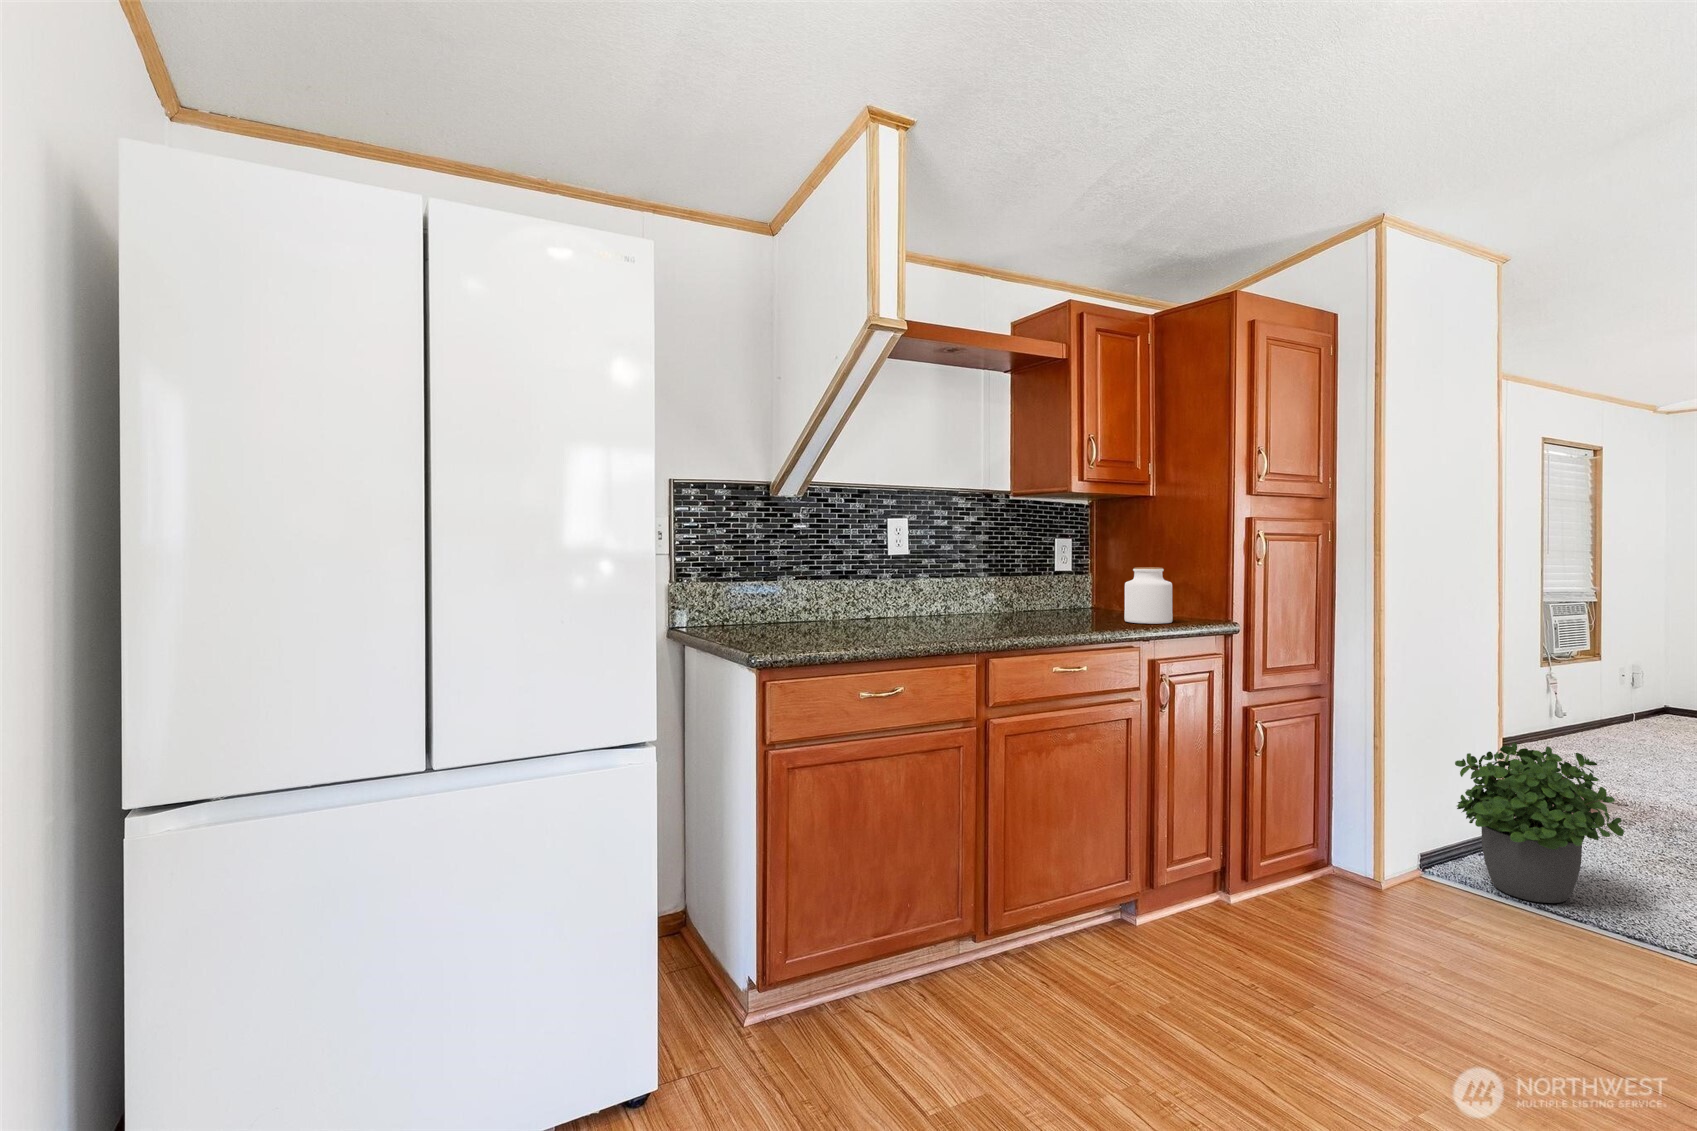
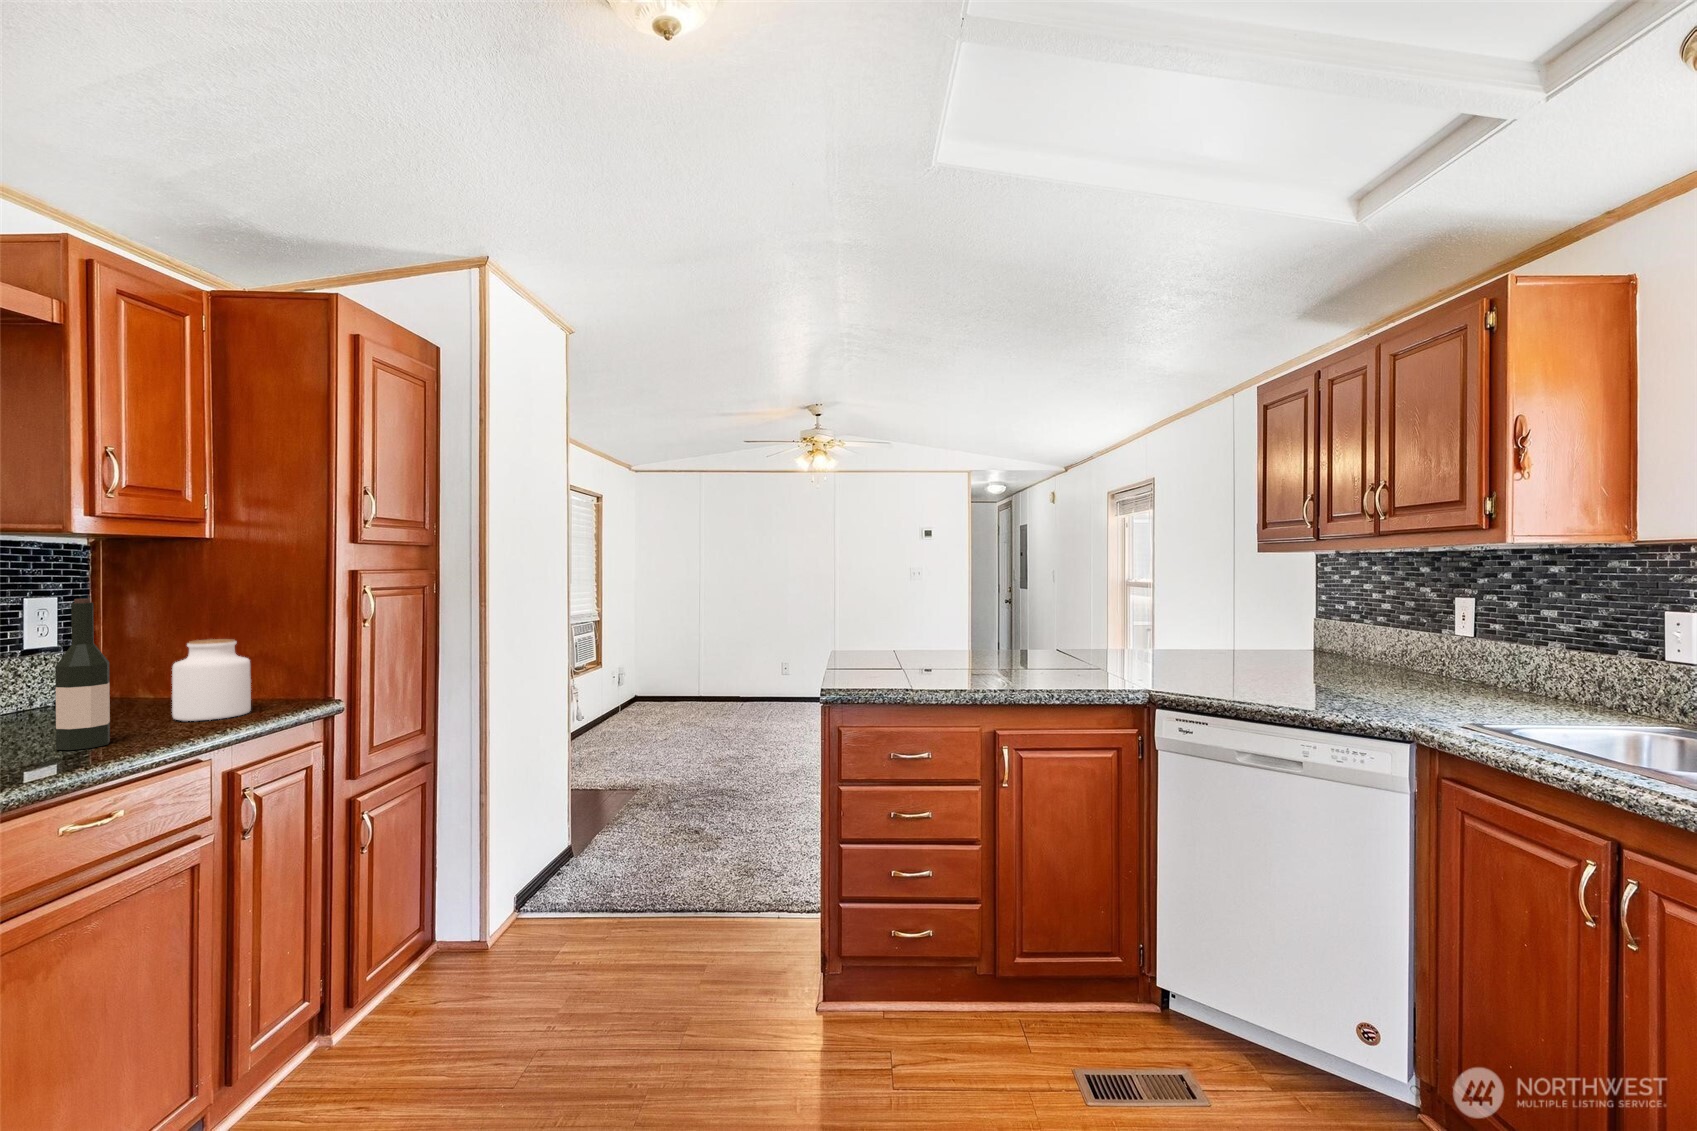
wine bottle: none [1060,532,1087,628] -> present [55,599,110,750]
potted plant: present [1455,743,1624,903] -> none [546,767,665,908]

